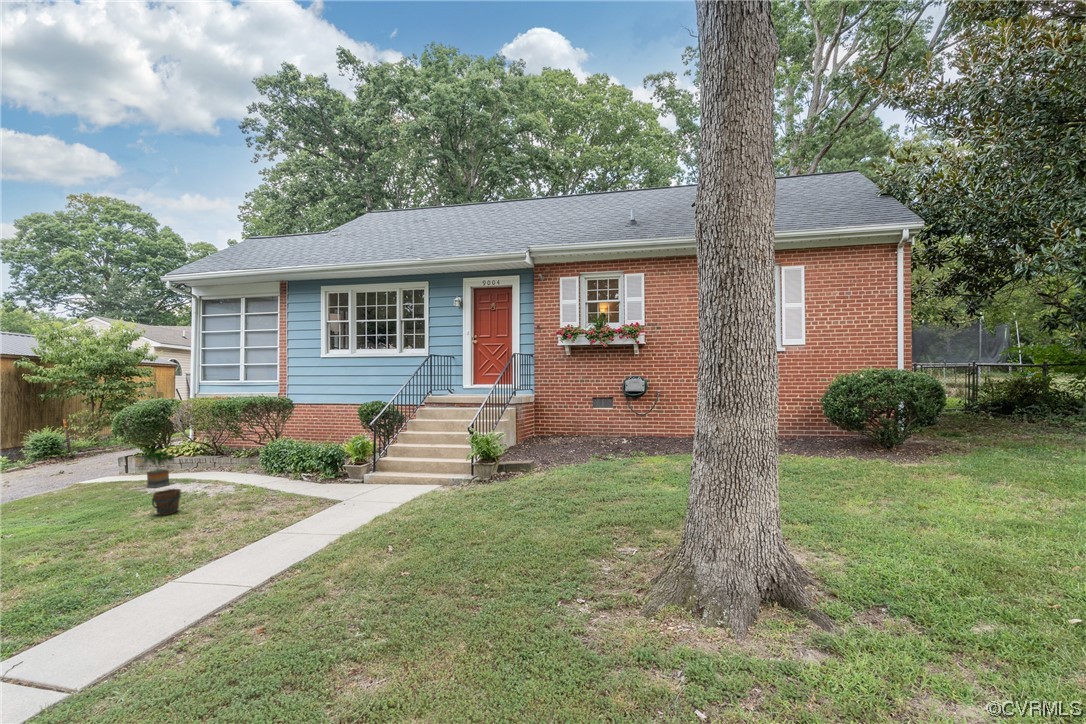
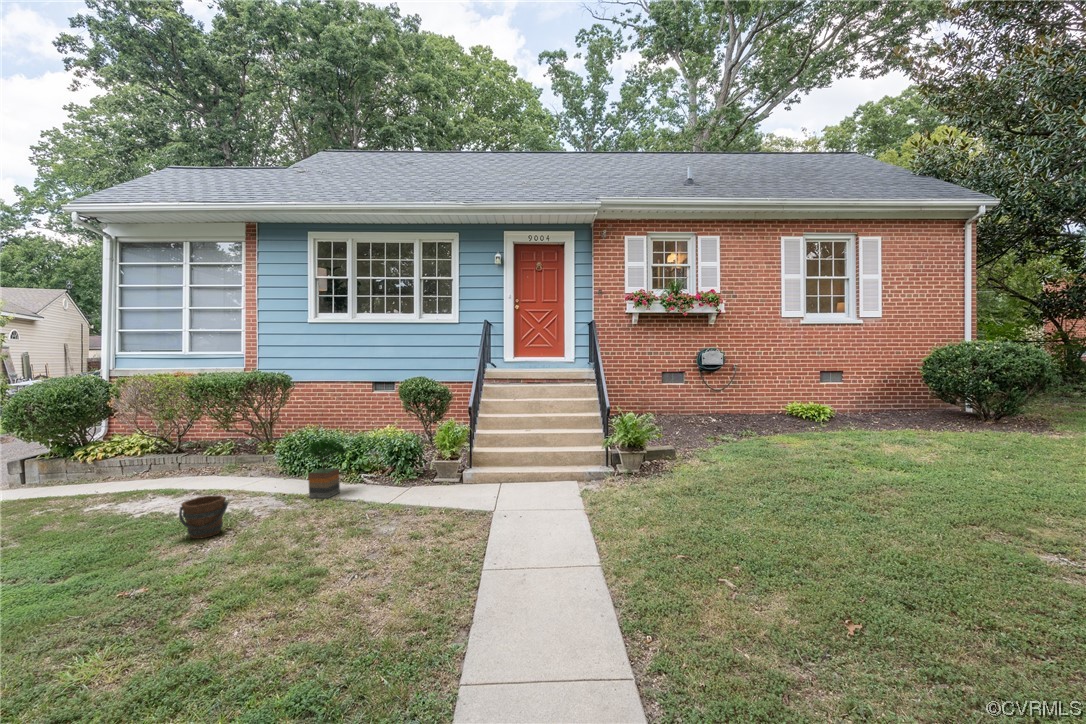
potted tree: present [144,452,174,488] -> present [303,440,347,498]

